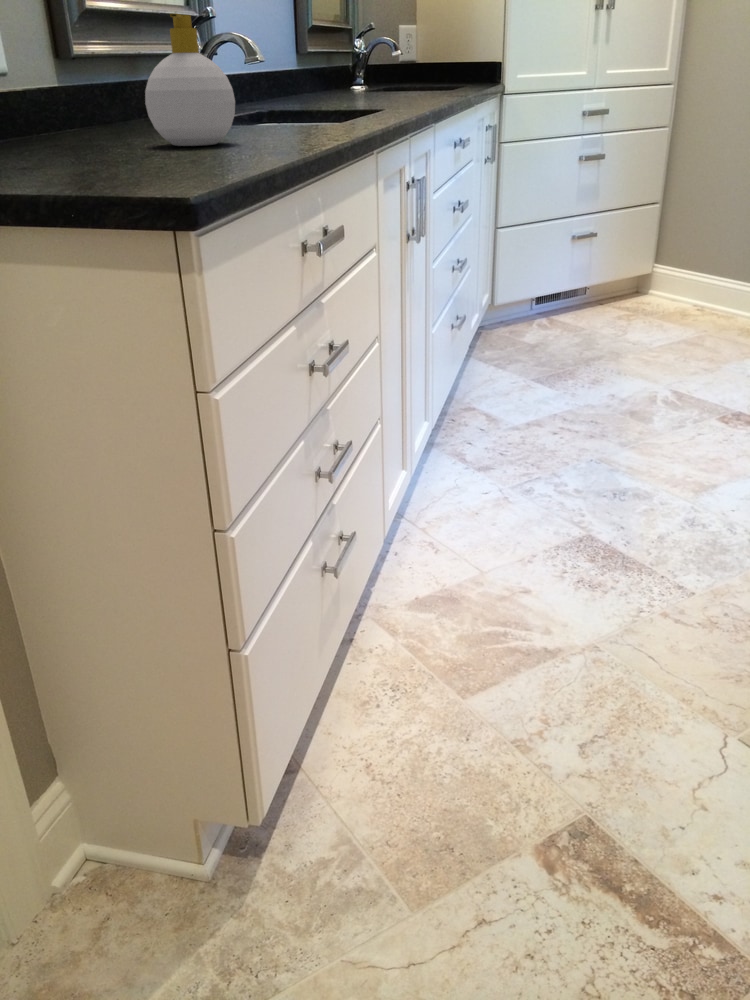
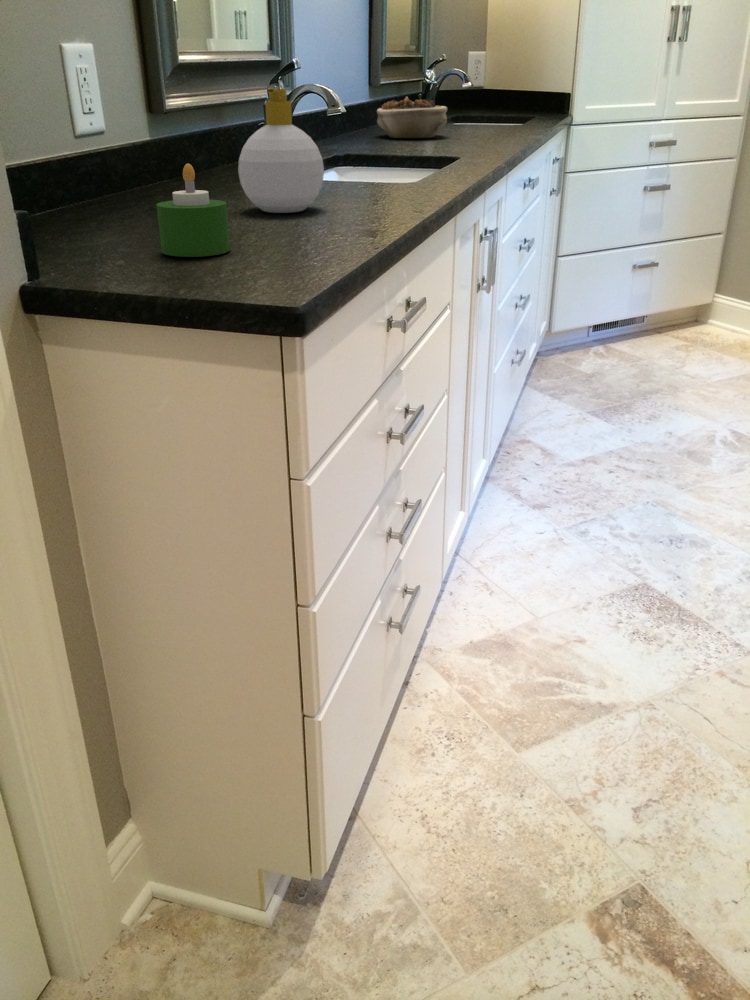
succulent planter: none [303,57,374,100] -> present [377,97,447,138]
candle: none [50,74,131,172] -> present [157,163,230,257]

